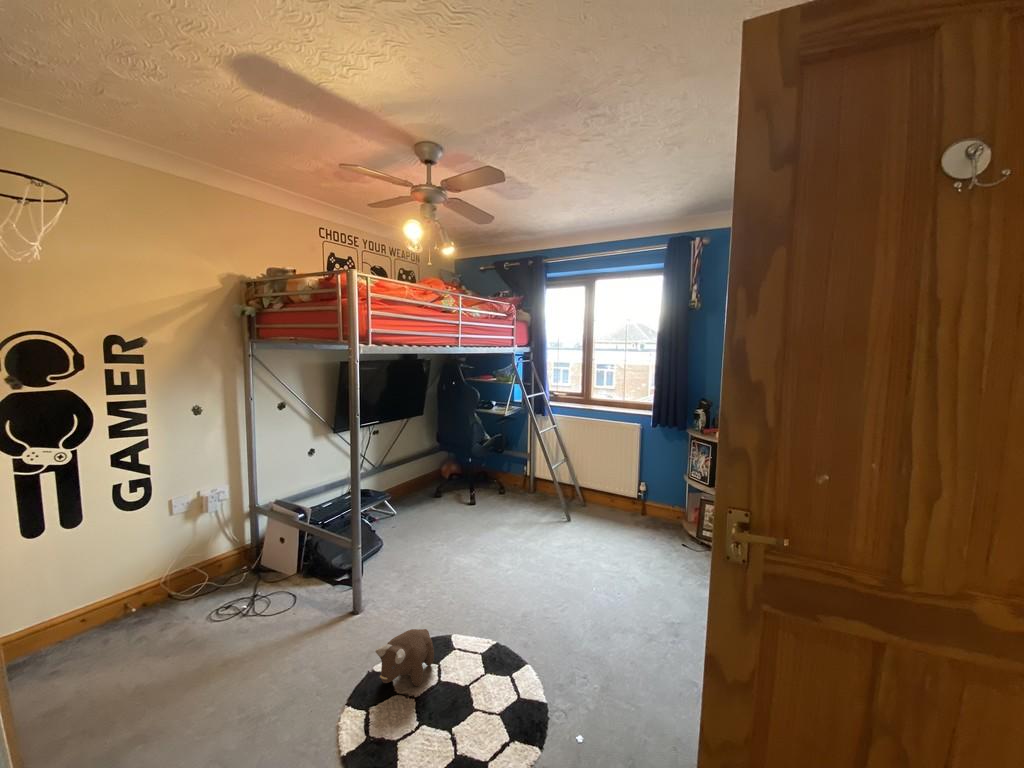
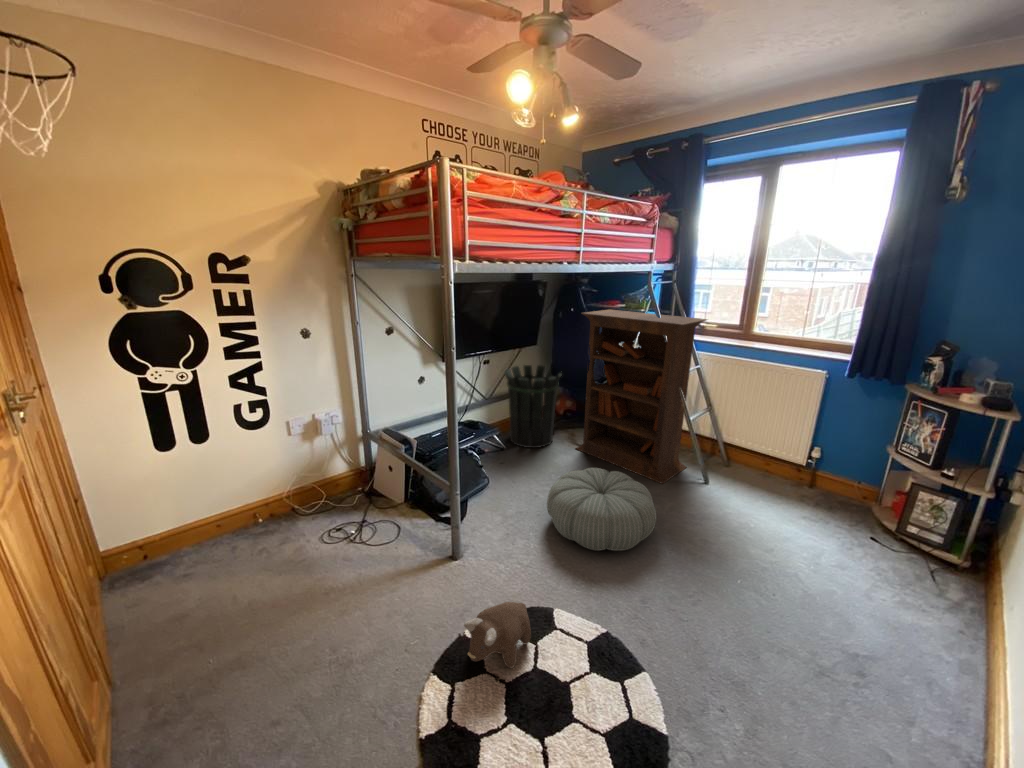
bookcase: none [461,383,559,526] -> present [576,310,707,484]
waste bin: none [394,434,447,510] -> present [504,365,561,448]
pouf: none [440,515,532,583] -> present [547,468,656,551]

